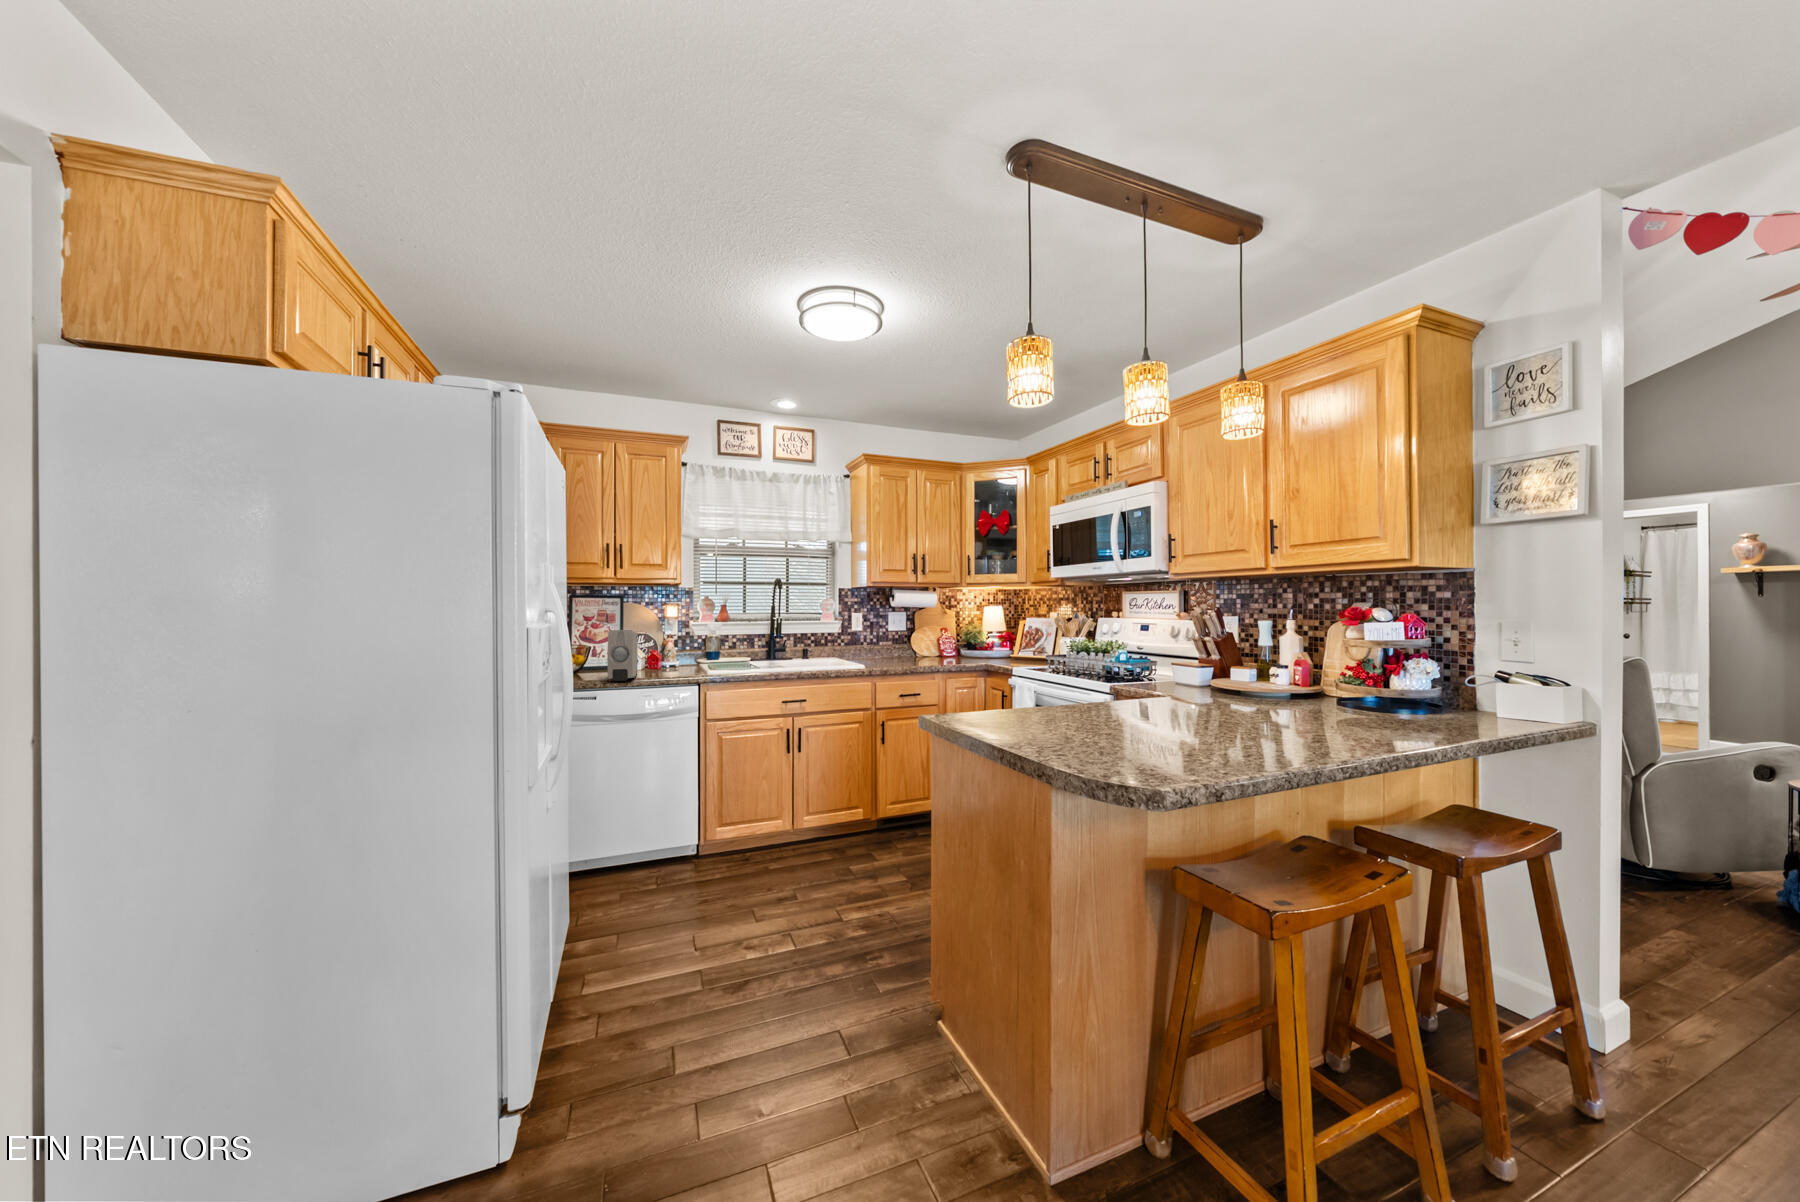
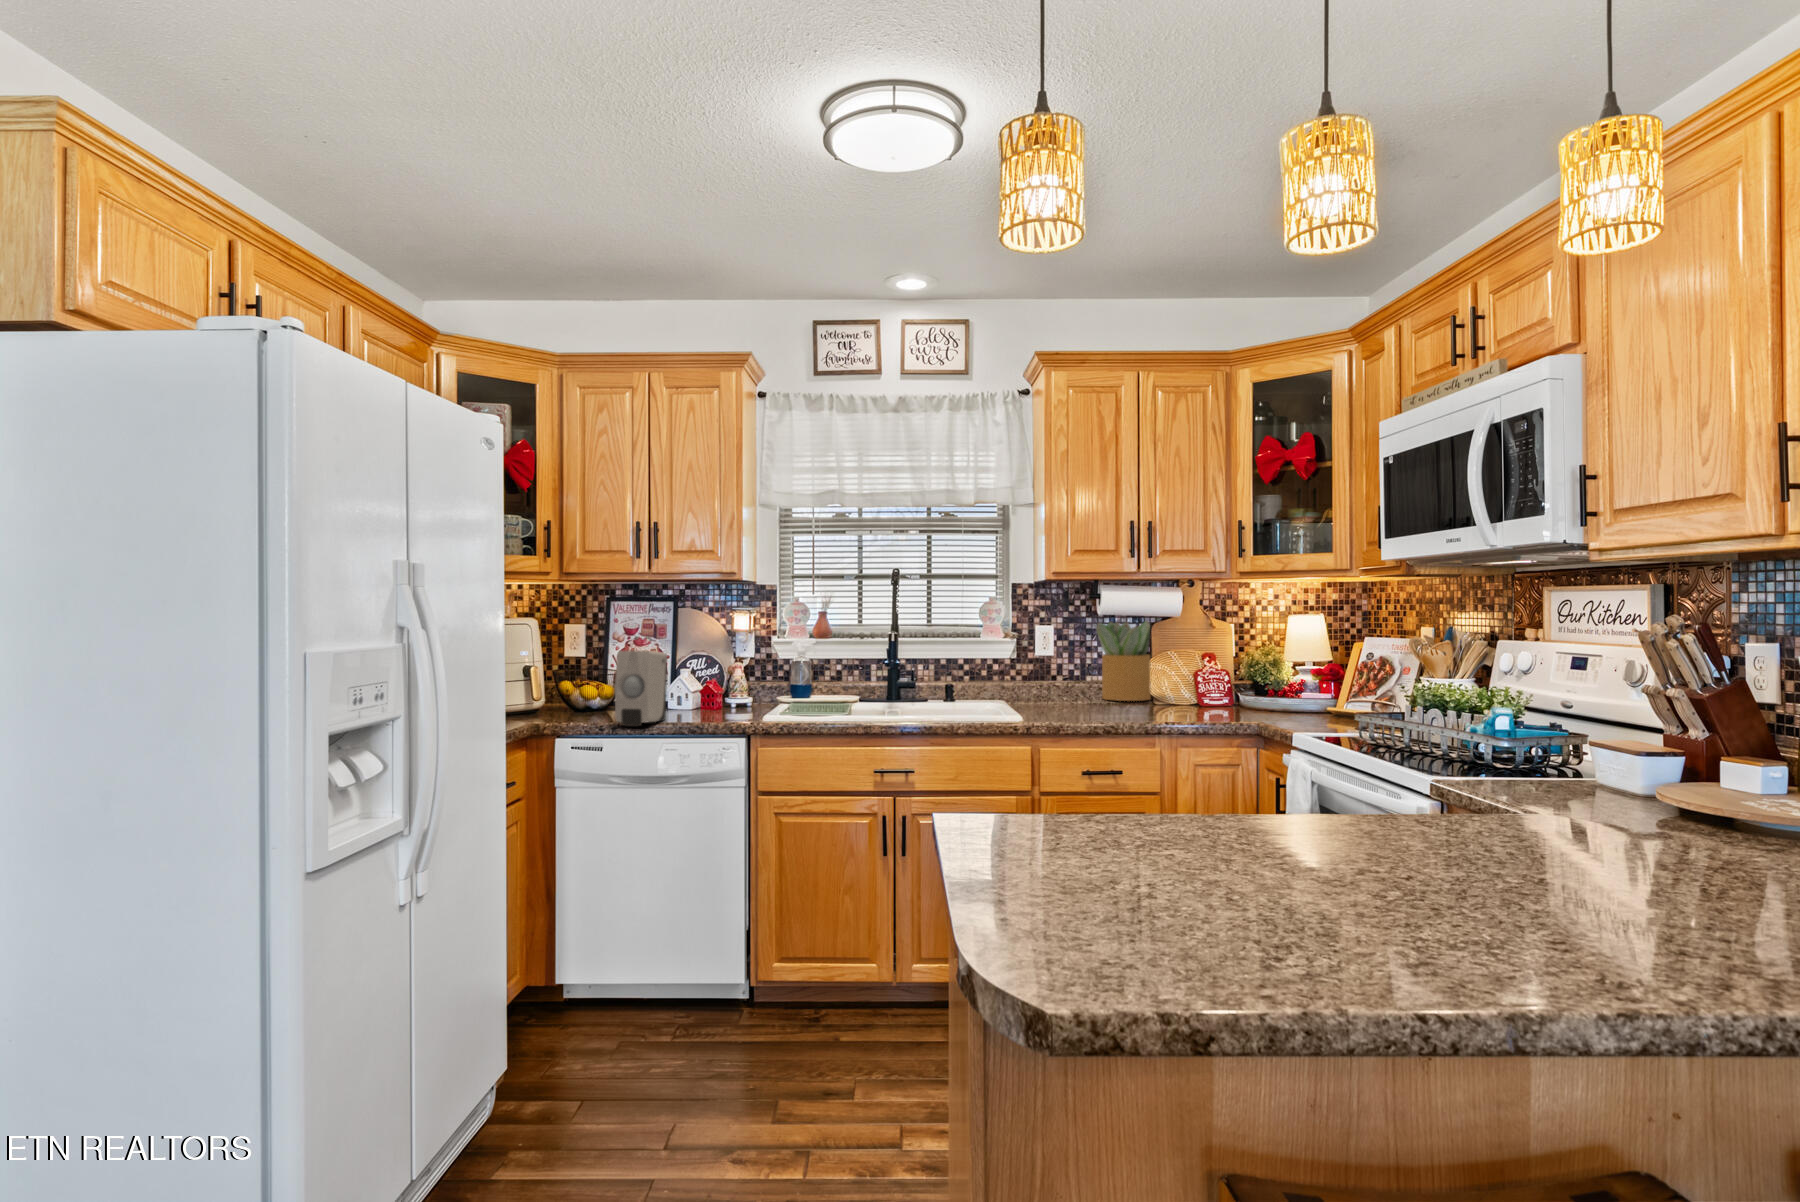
potted plant: none [886,610,919,656] -> present [1096,621,1151,701]

